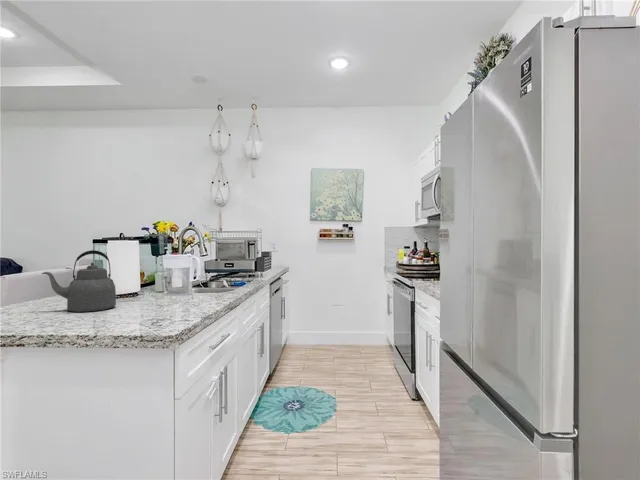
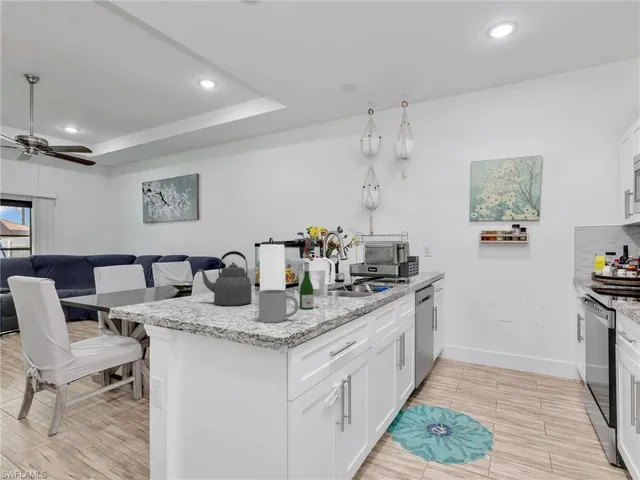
wine bottle: none [174,237,196,307] -> present [298,239,319,309]
mug: none [142,289,186,322] -> present [259,290,298,322]

